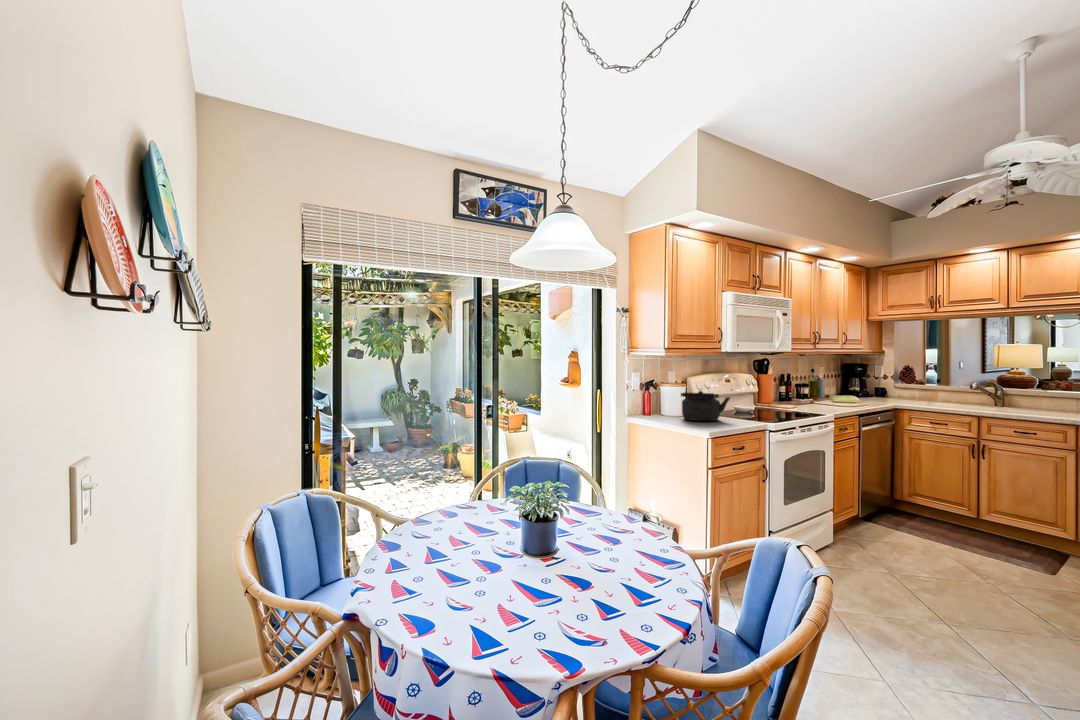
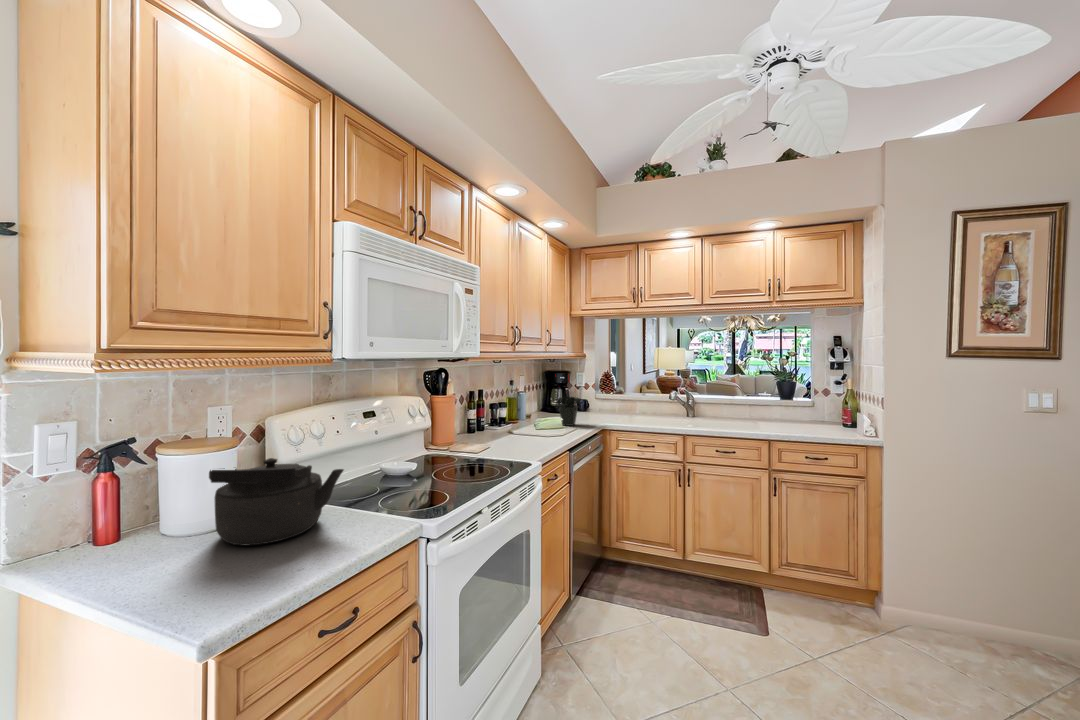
potted plant: none [849,364,875,404] -> present [555,377,581,426]

